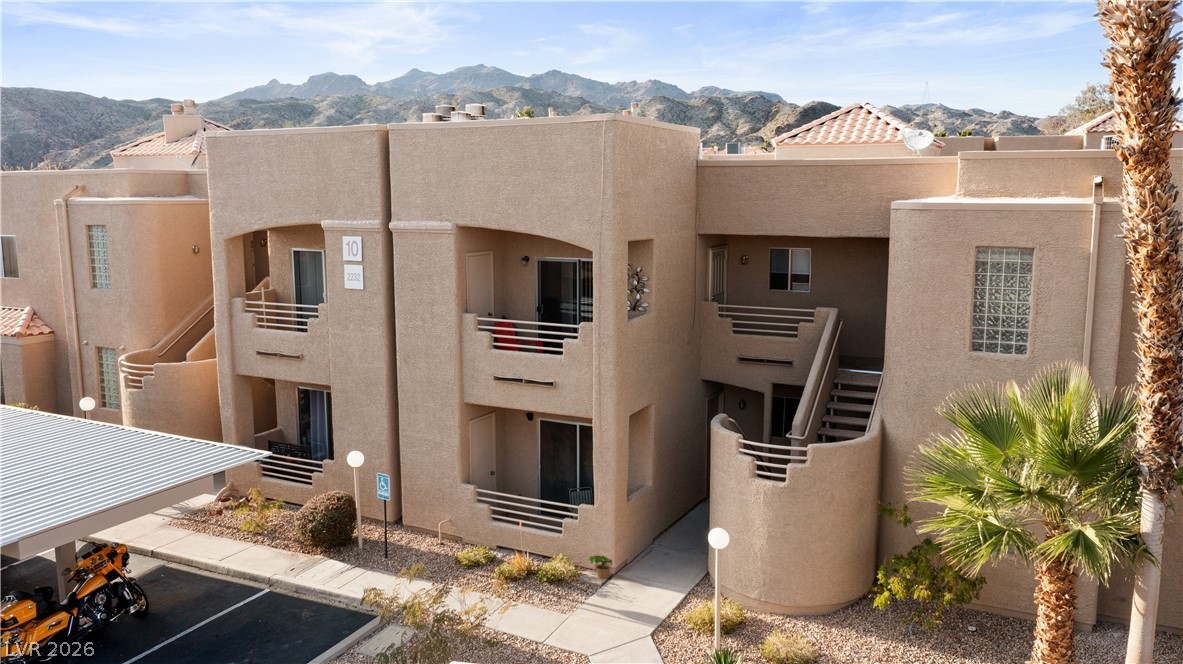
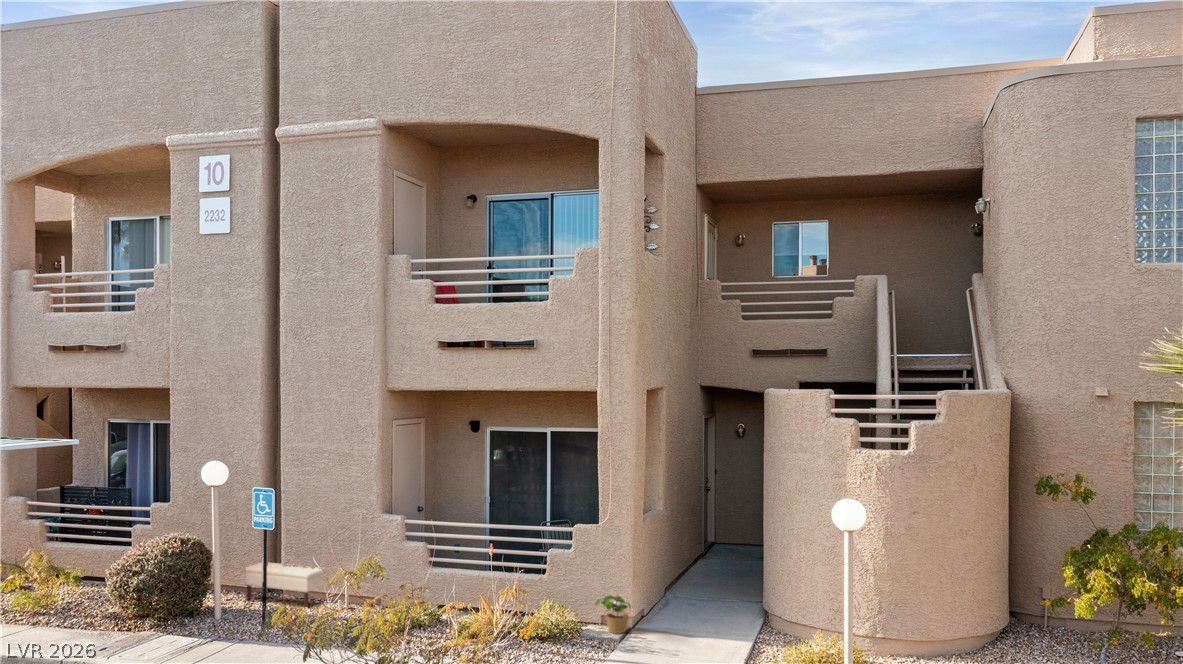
bench: none [380,508,429,542] -> present [246,562,323,607]

